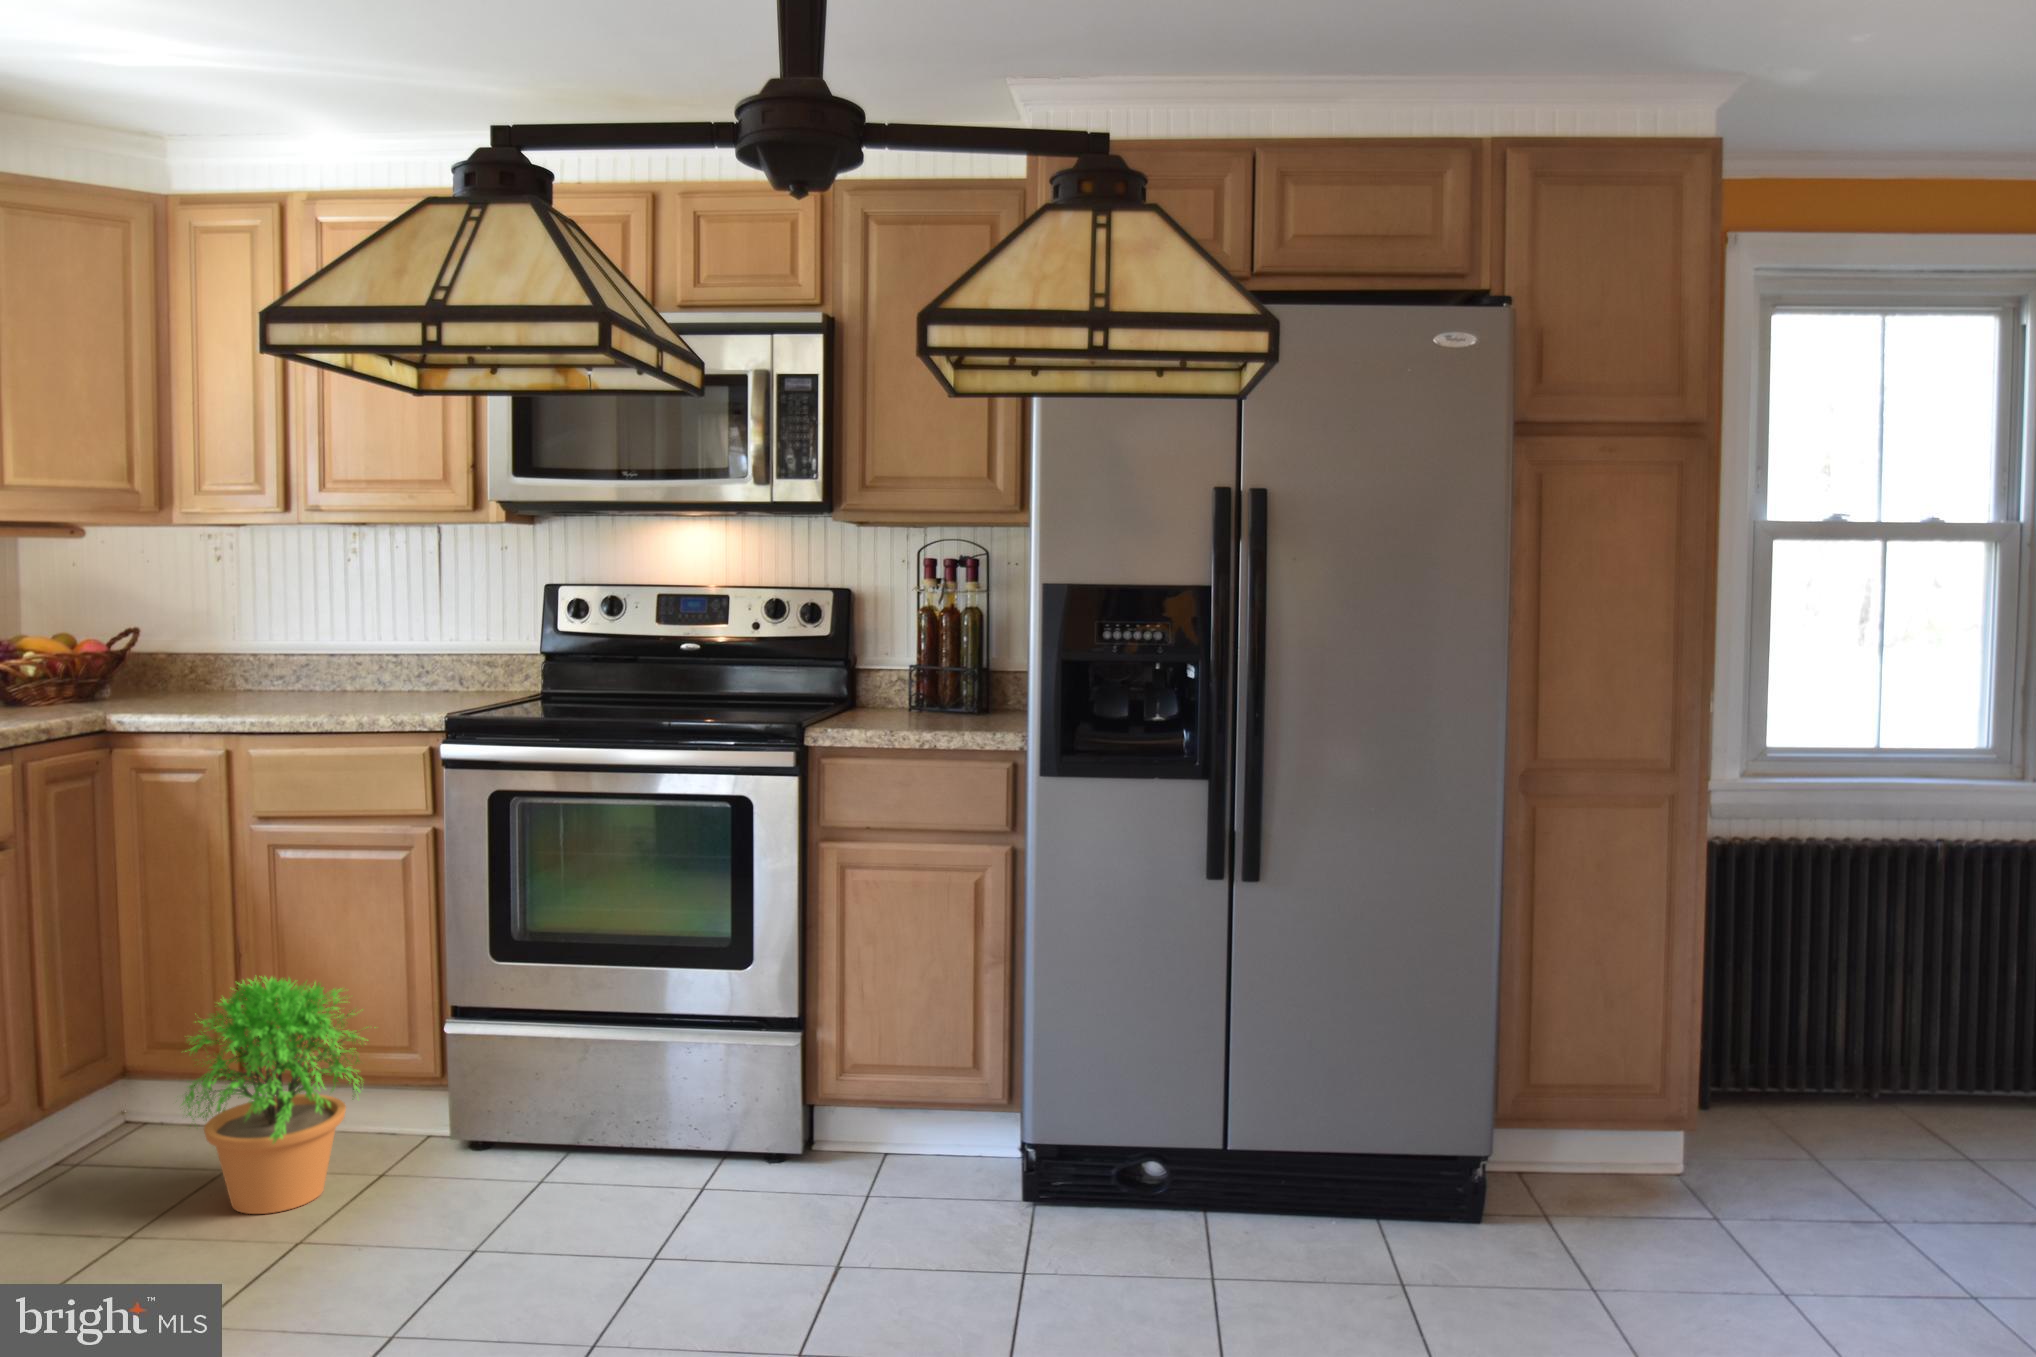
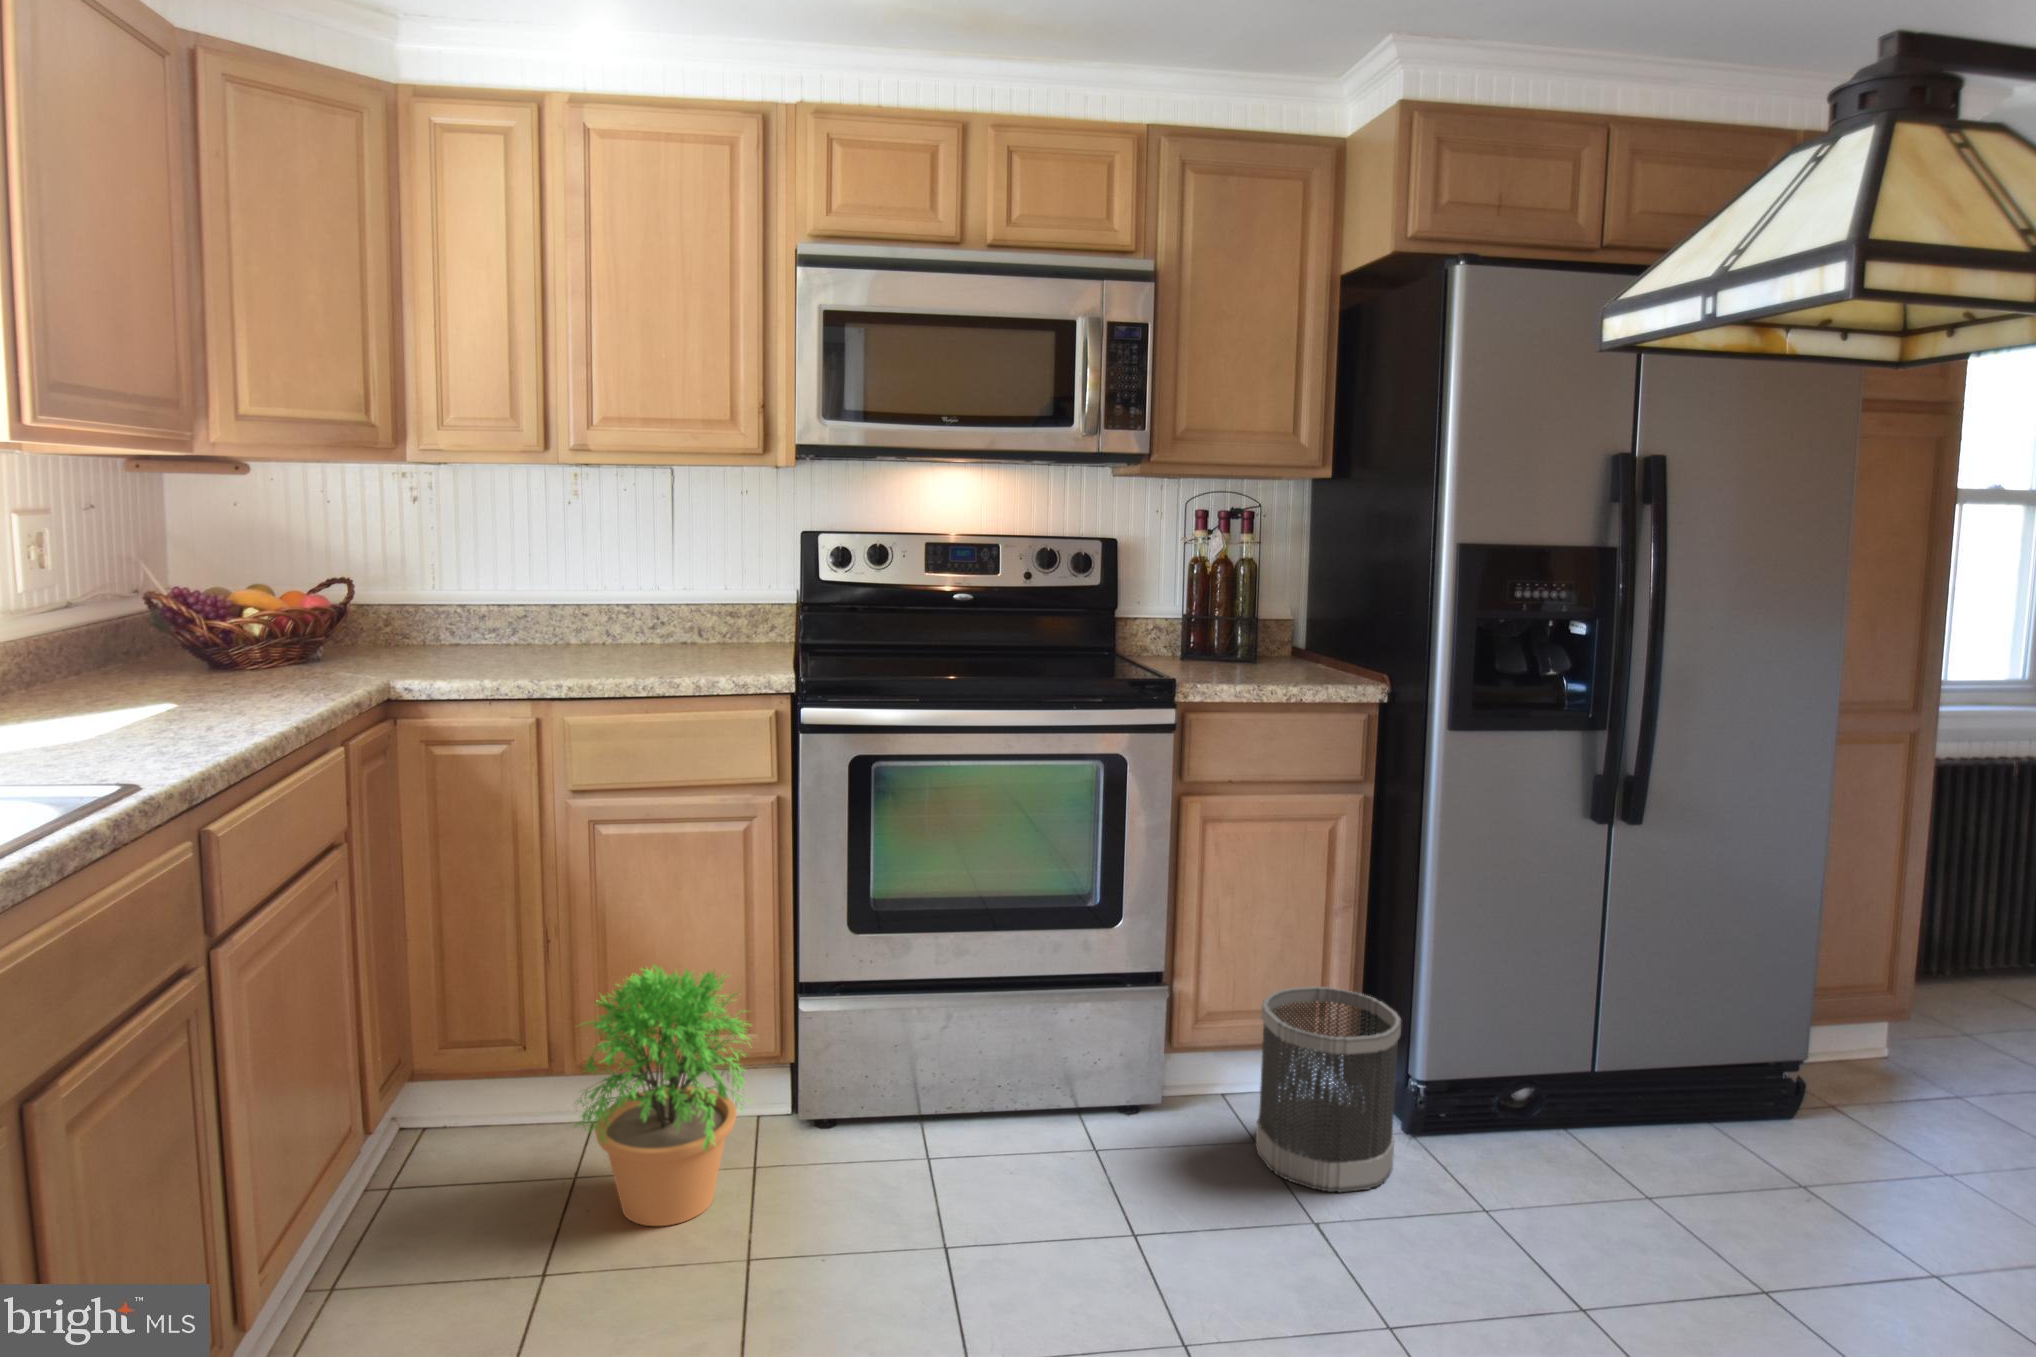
wastebasket: none [847,1044,983,1251] -> present [1256,987,1402,1192]

